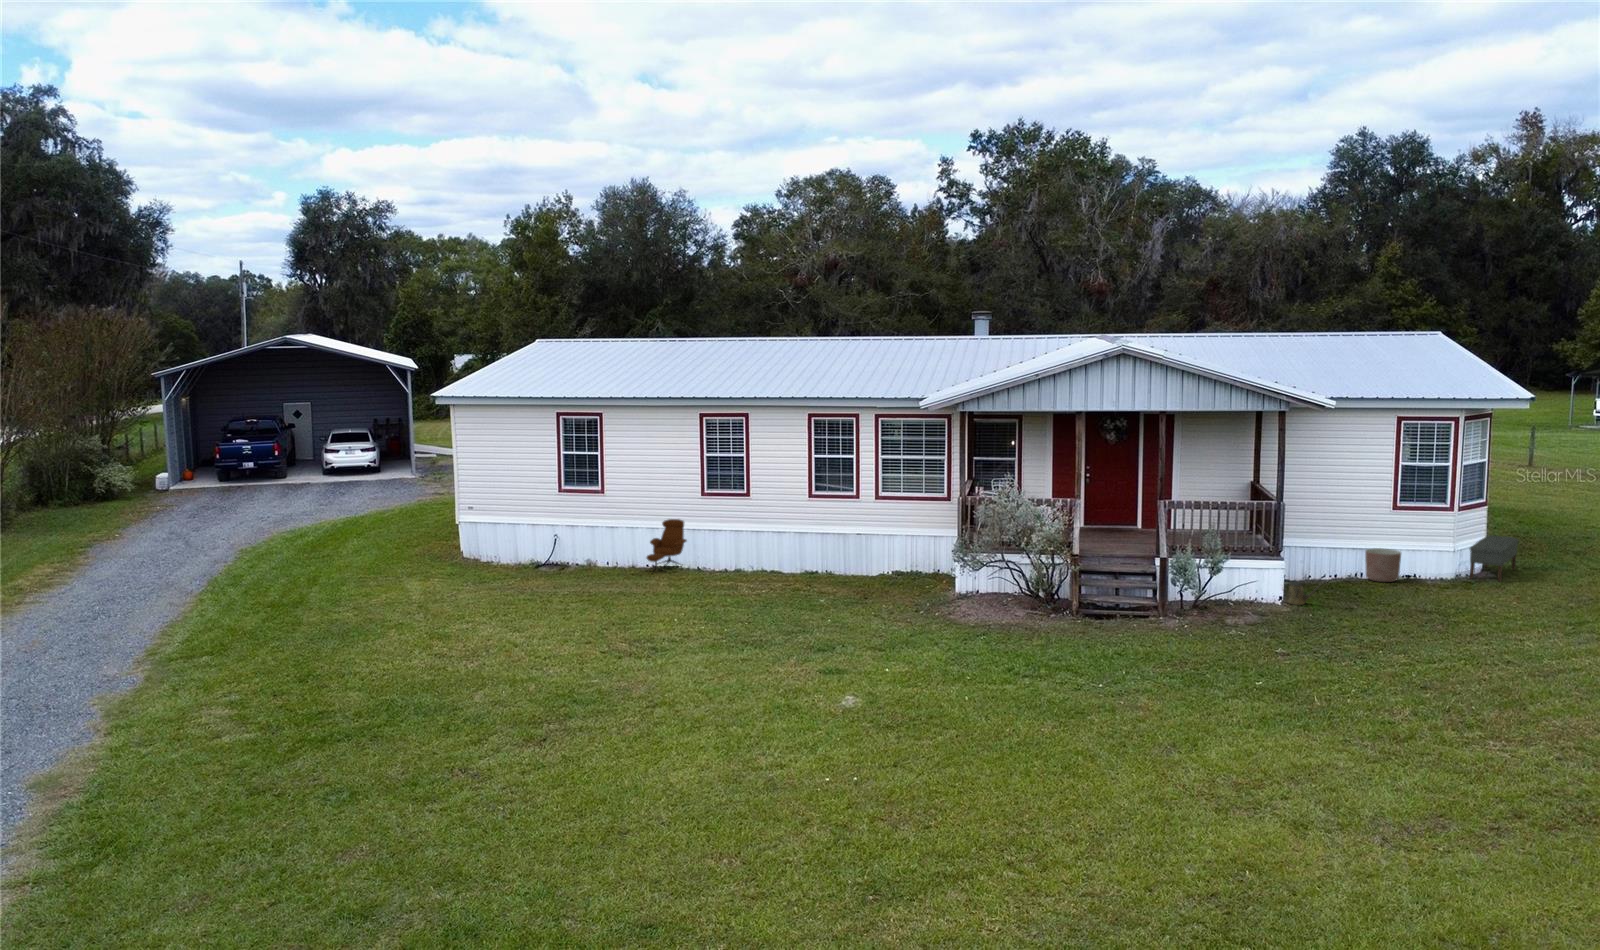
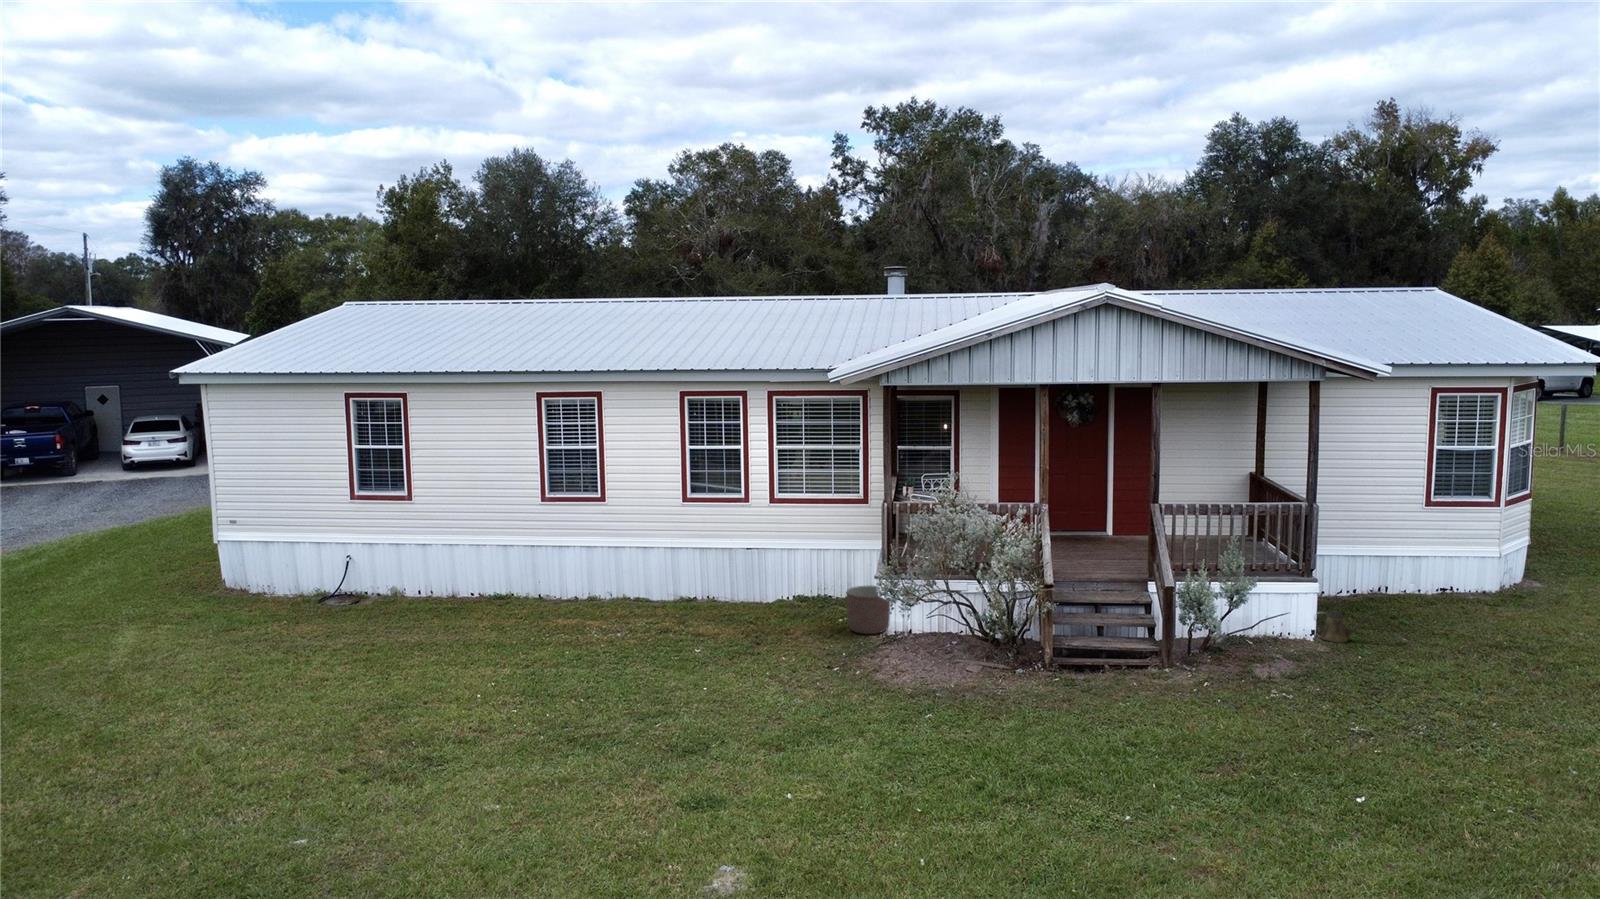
lounge chair: present [647,519,687,574] -> none [464,532,523,609]
bench: present [1470,536,1519,582] -> none [1523,537,1571,599]
planter: present [1365,548,1401,582] -> present [846,586,890,634]

